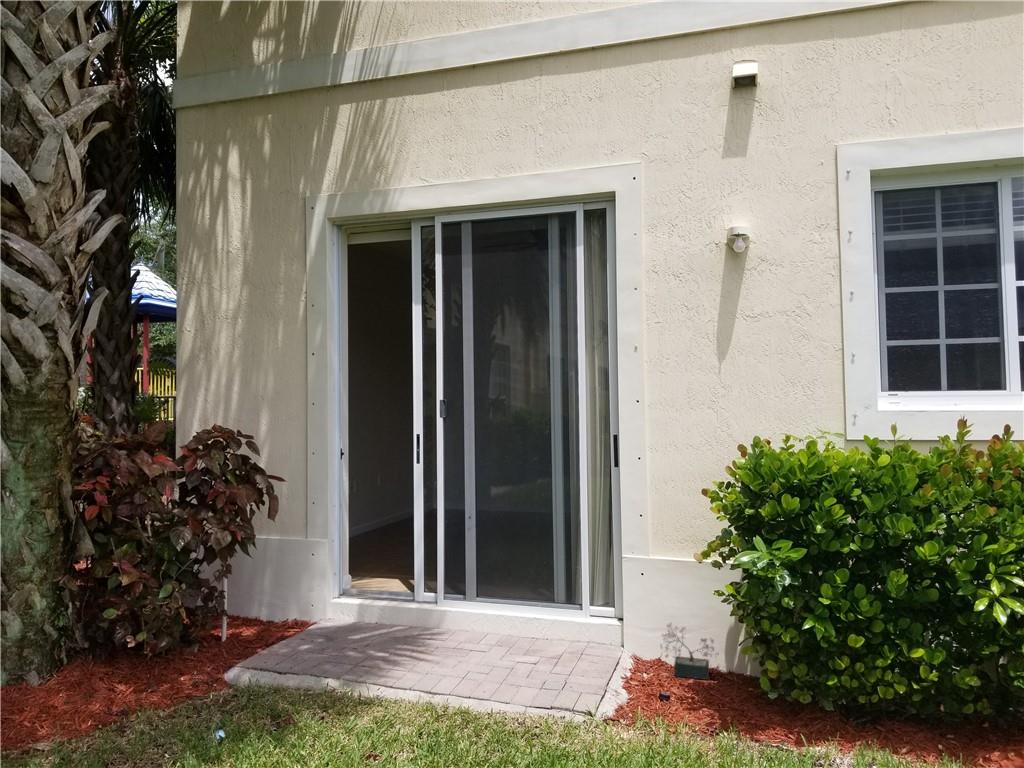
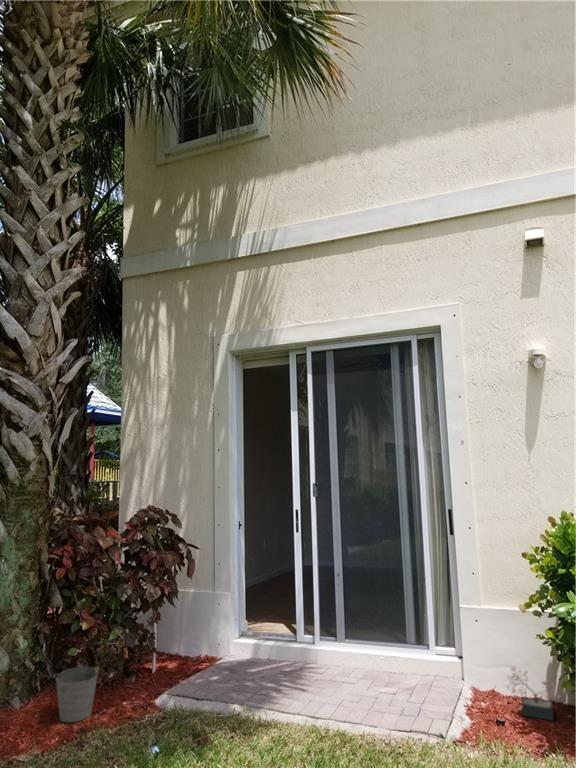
bucket: none [89,630,147,697] -> present [56,667,98,722]

